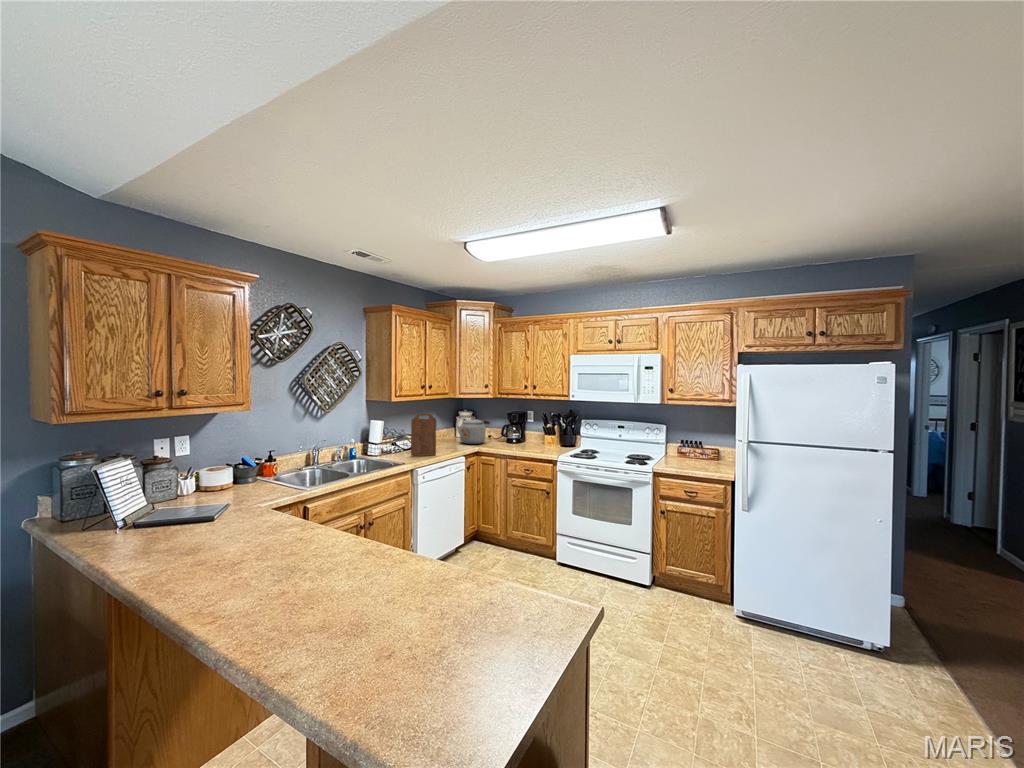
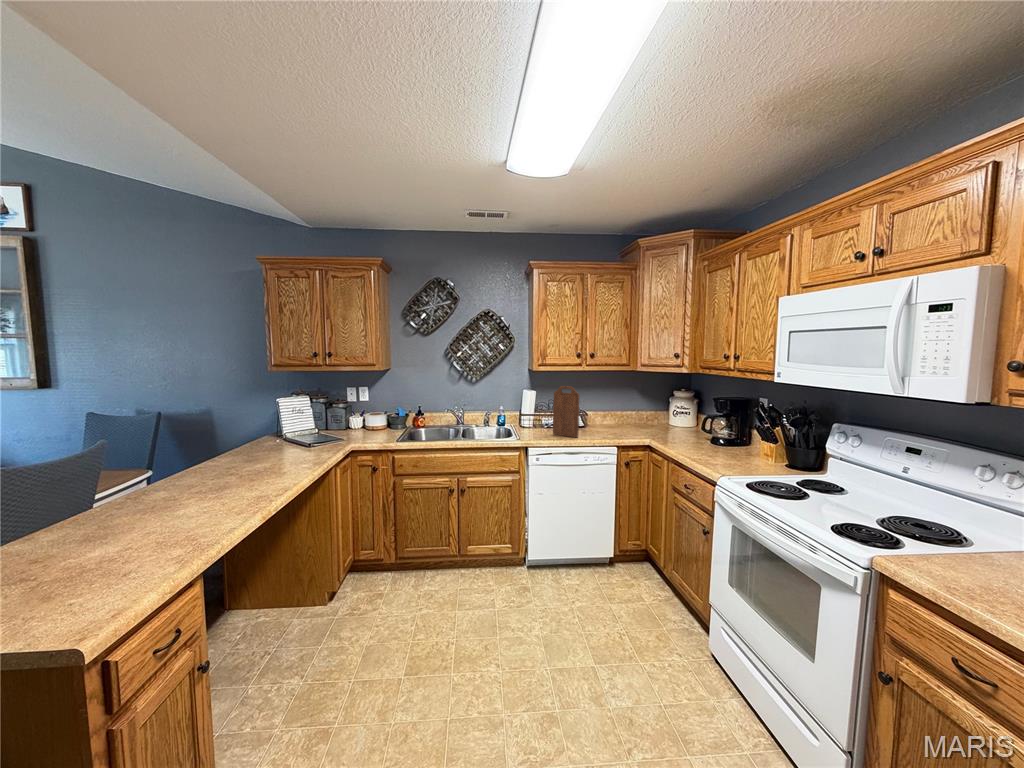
kettle: present [457,418,490,444] -> none [647,400,694,437]

